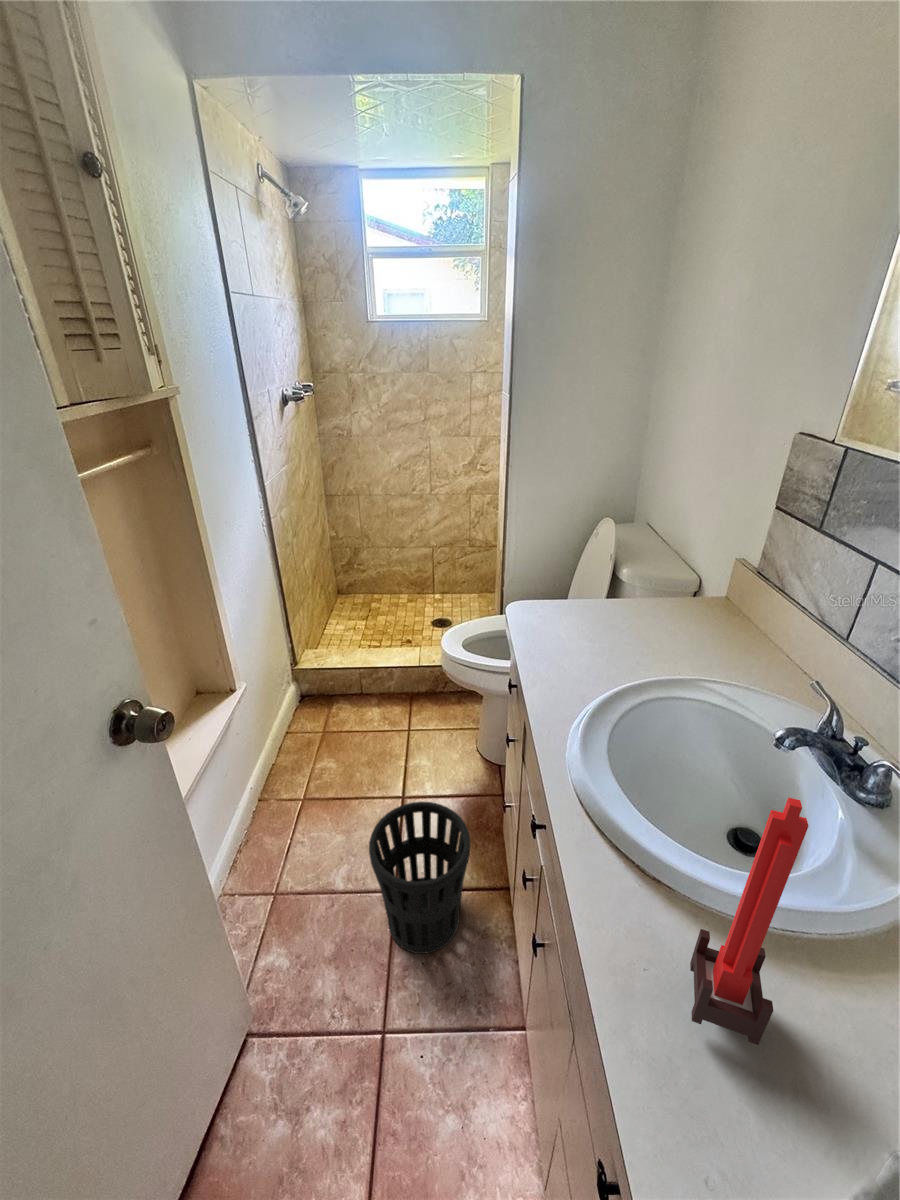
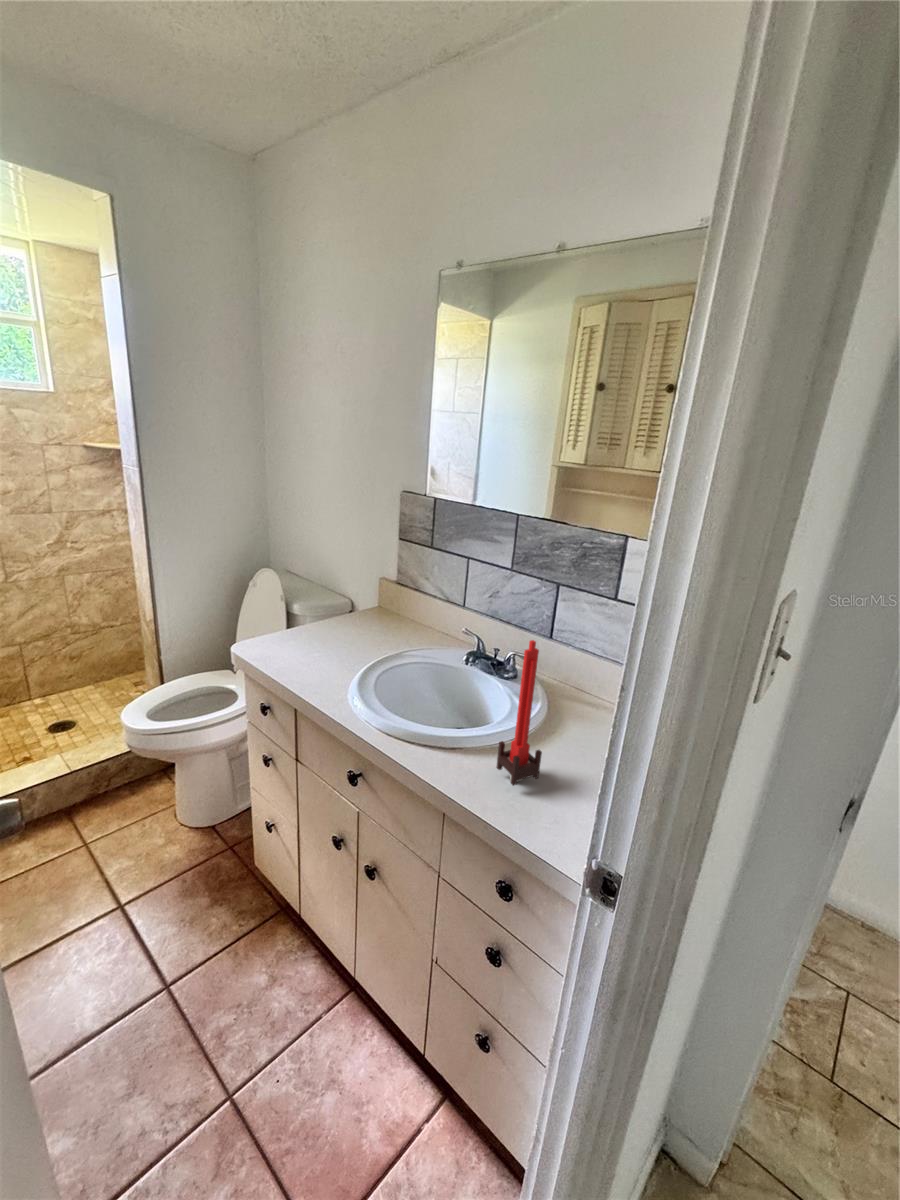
wastebasket: present [369,802,470,954] -> none [144,859,257,1025]

